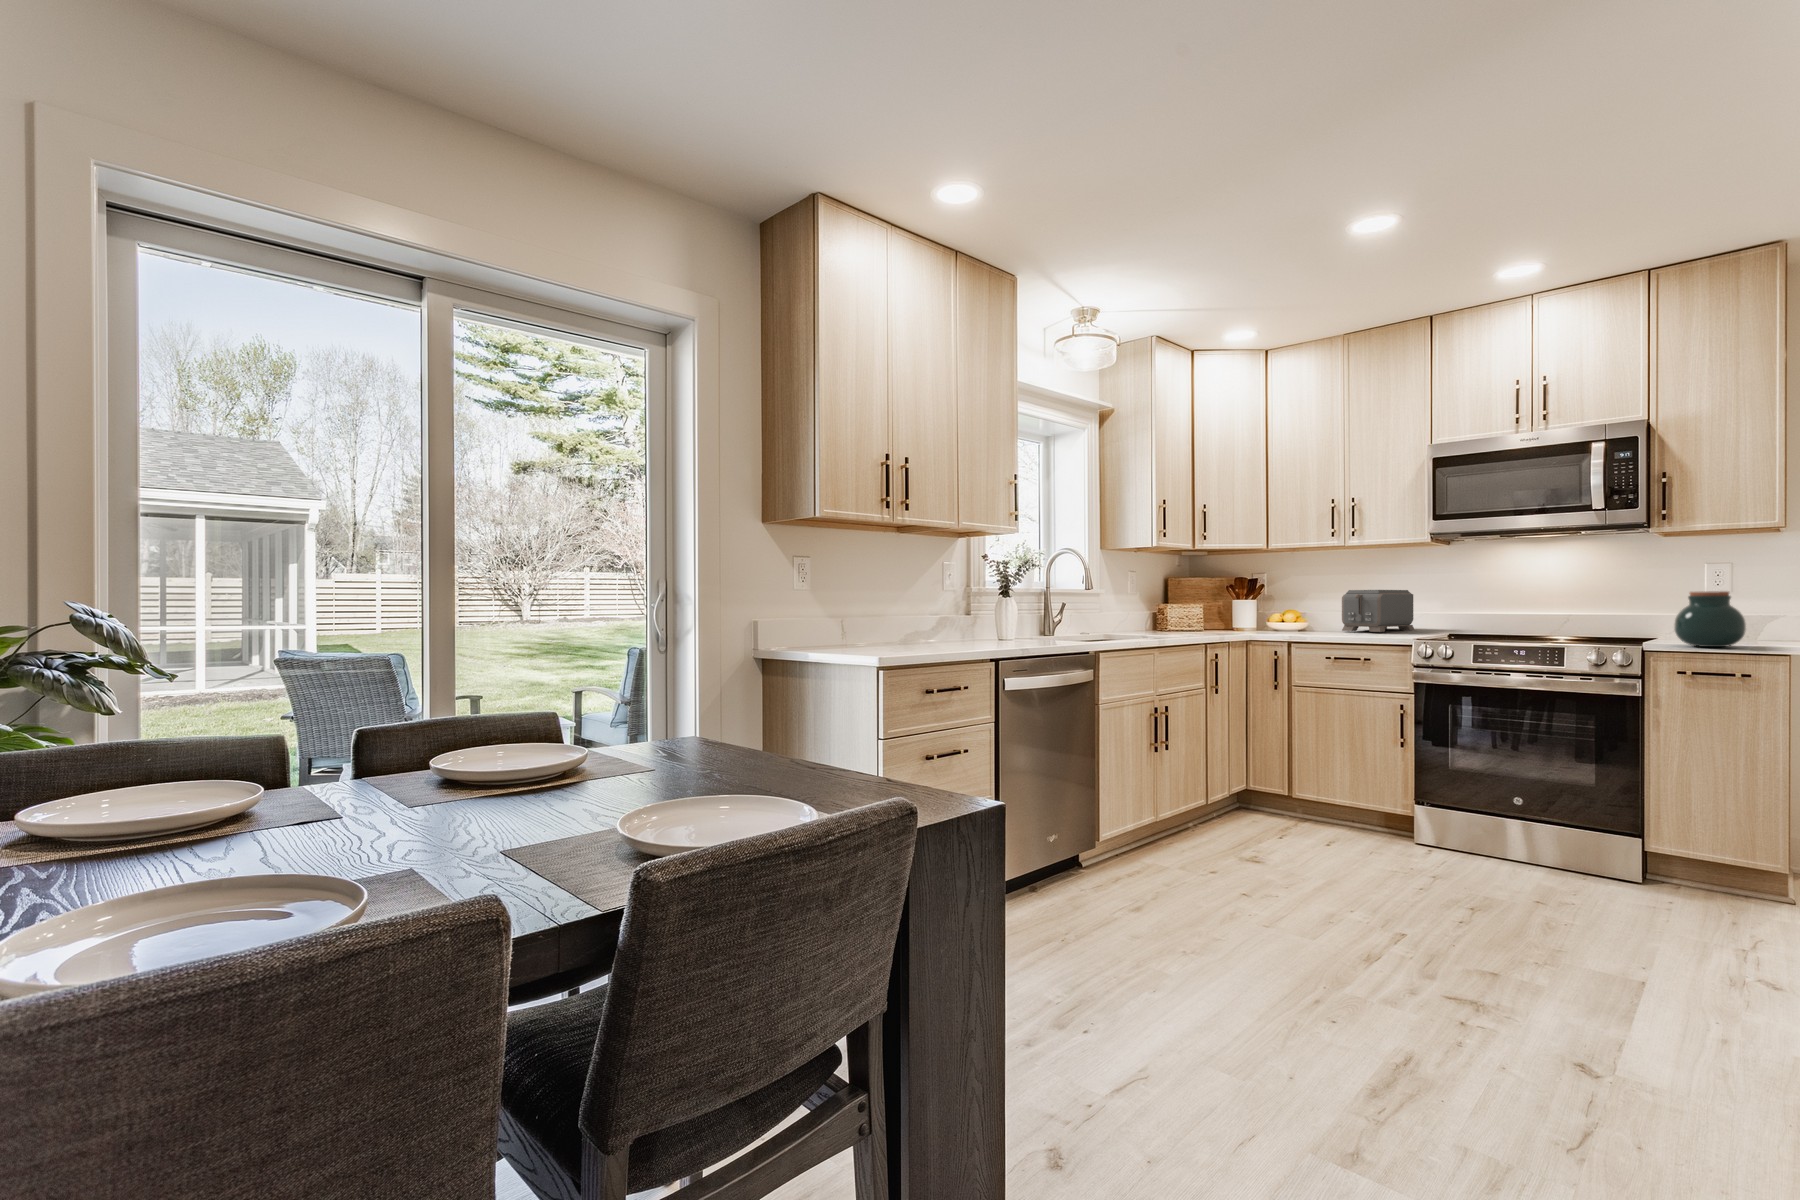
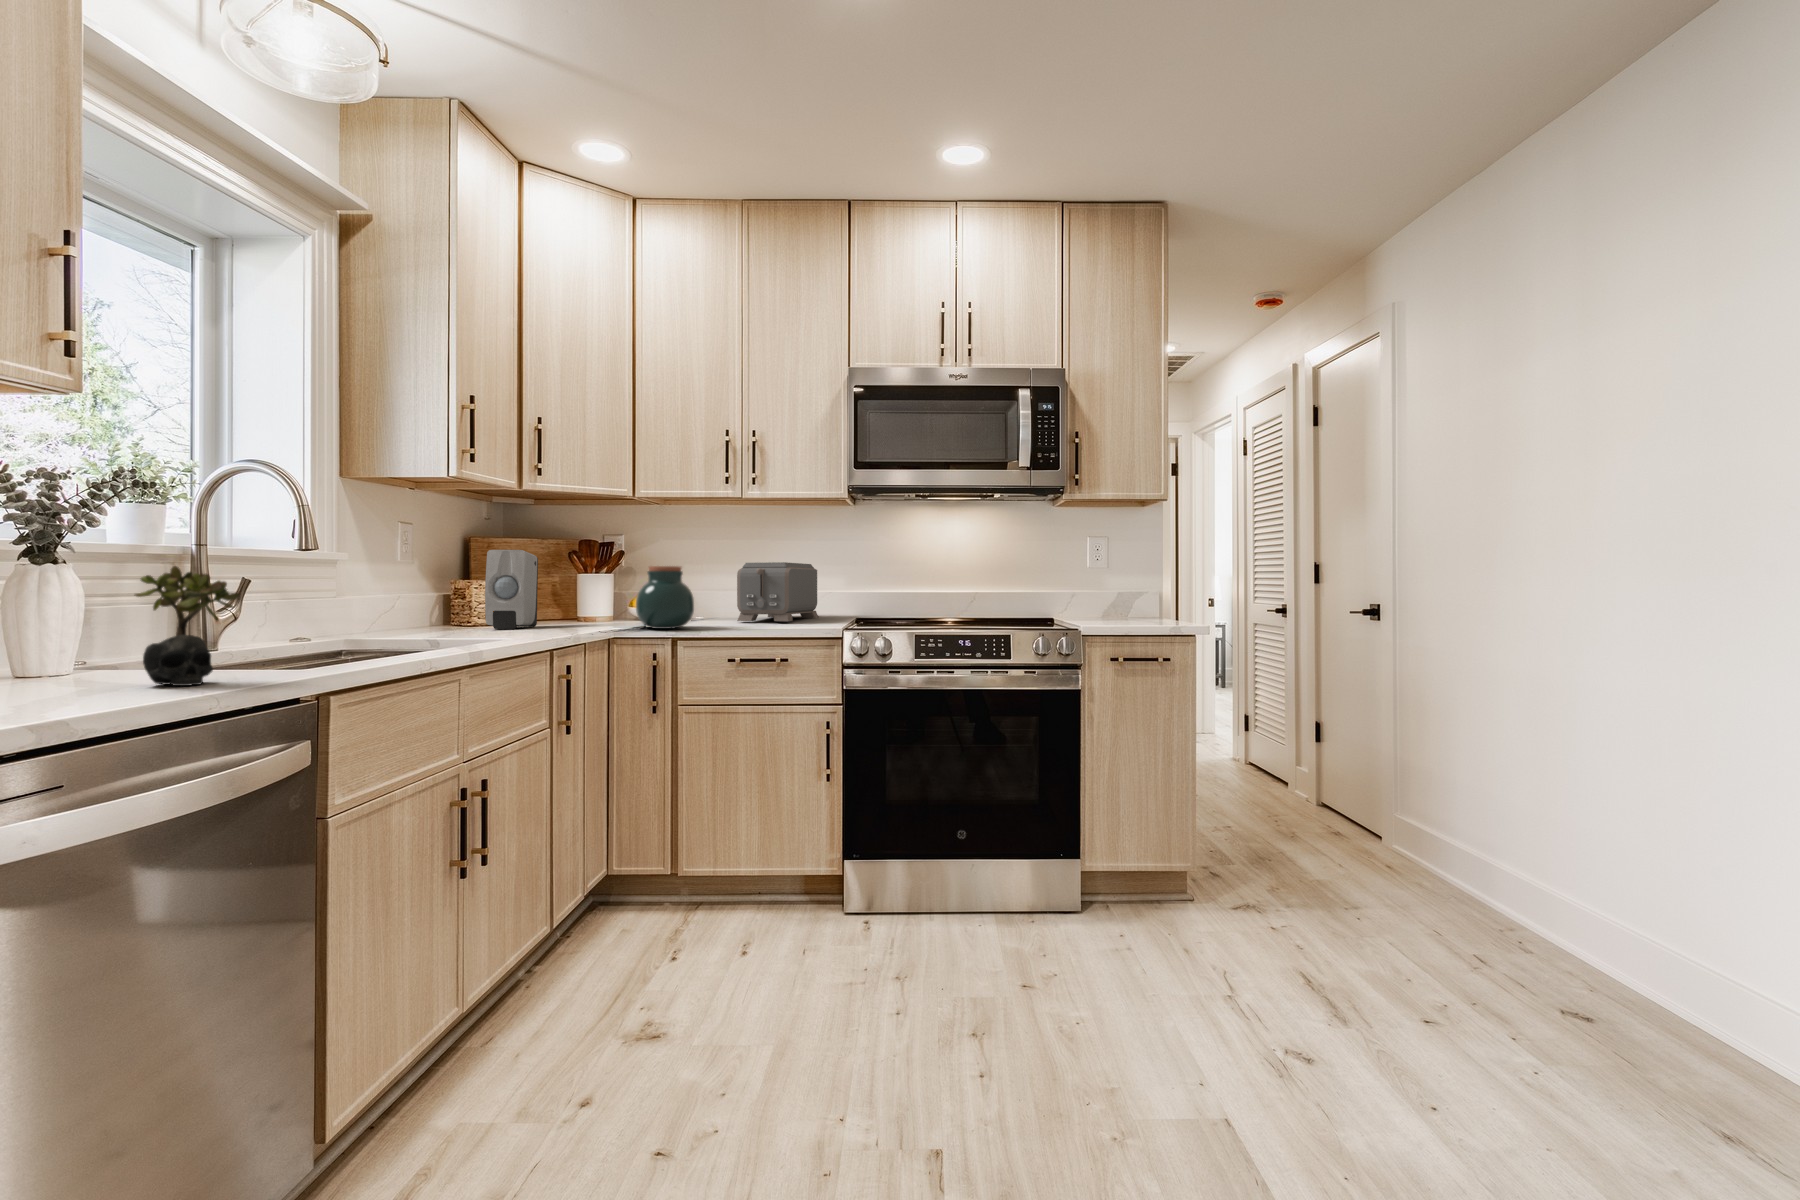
soap dispenser: none [1174,585,1206,631] -> present [485,550,538,629]
jar: present [1674,591,1746,647] -> present [636,566,694,629]
succulent plant: none [1034,600,1067,647] -> present [135,566,240,686]

